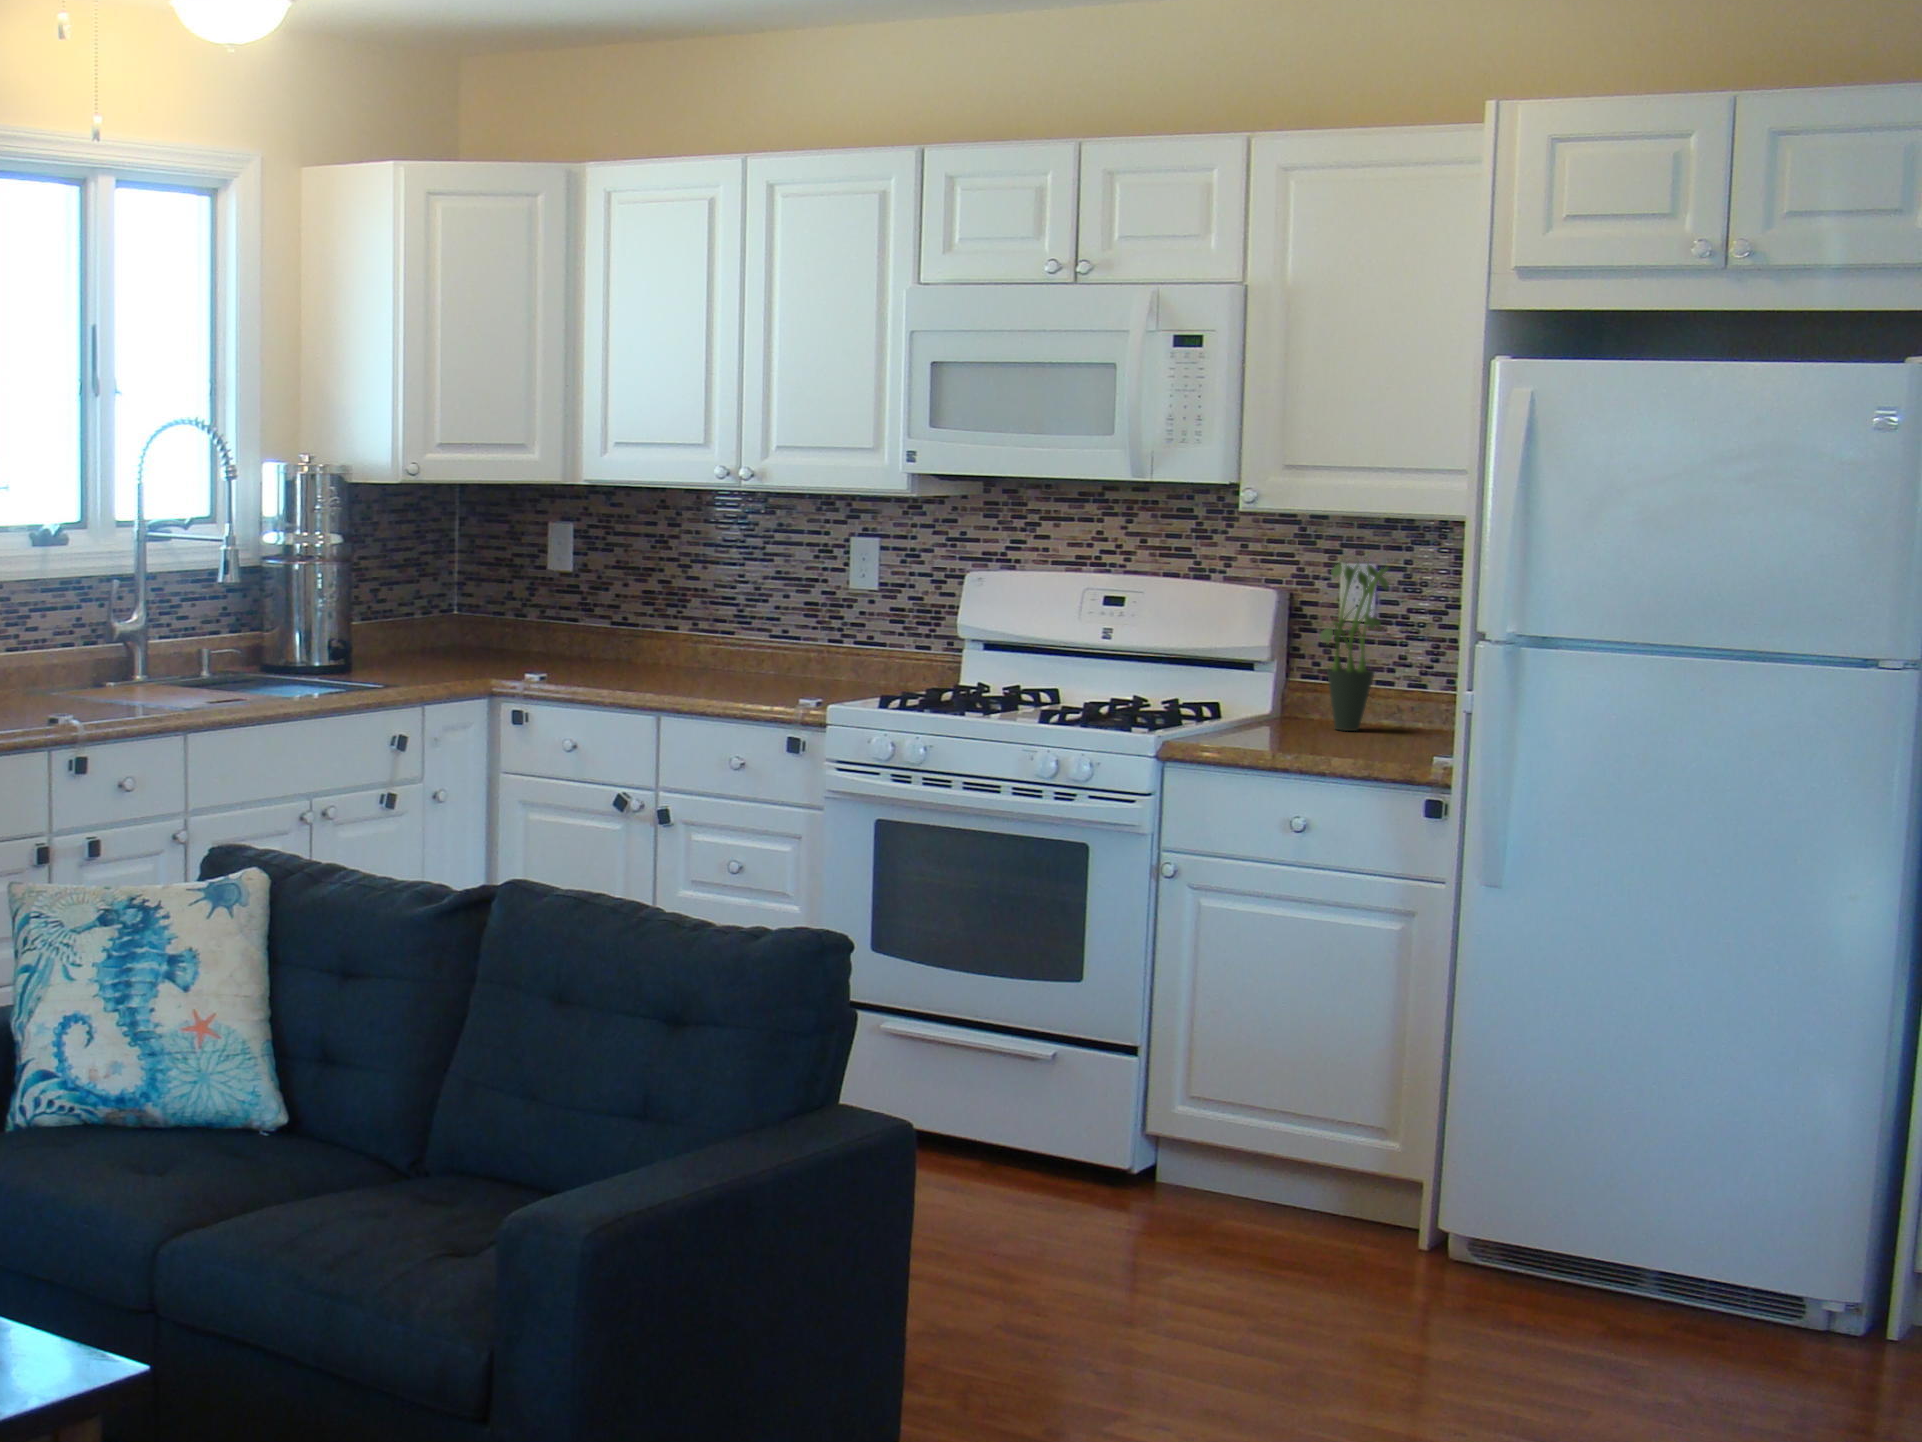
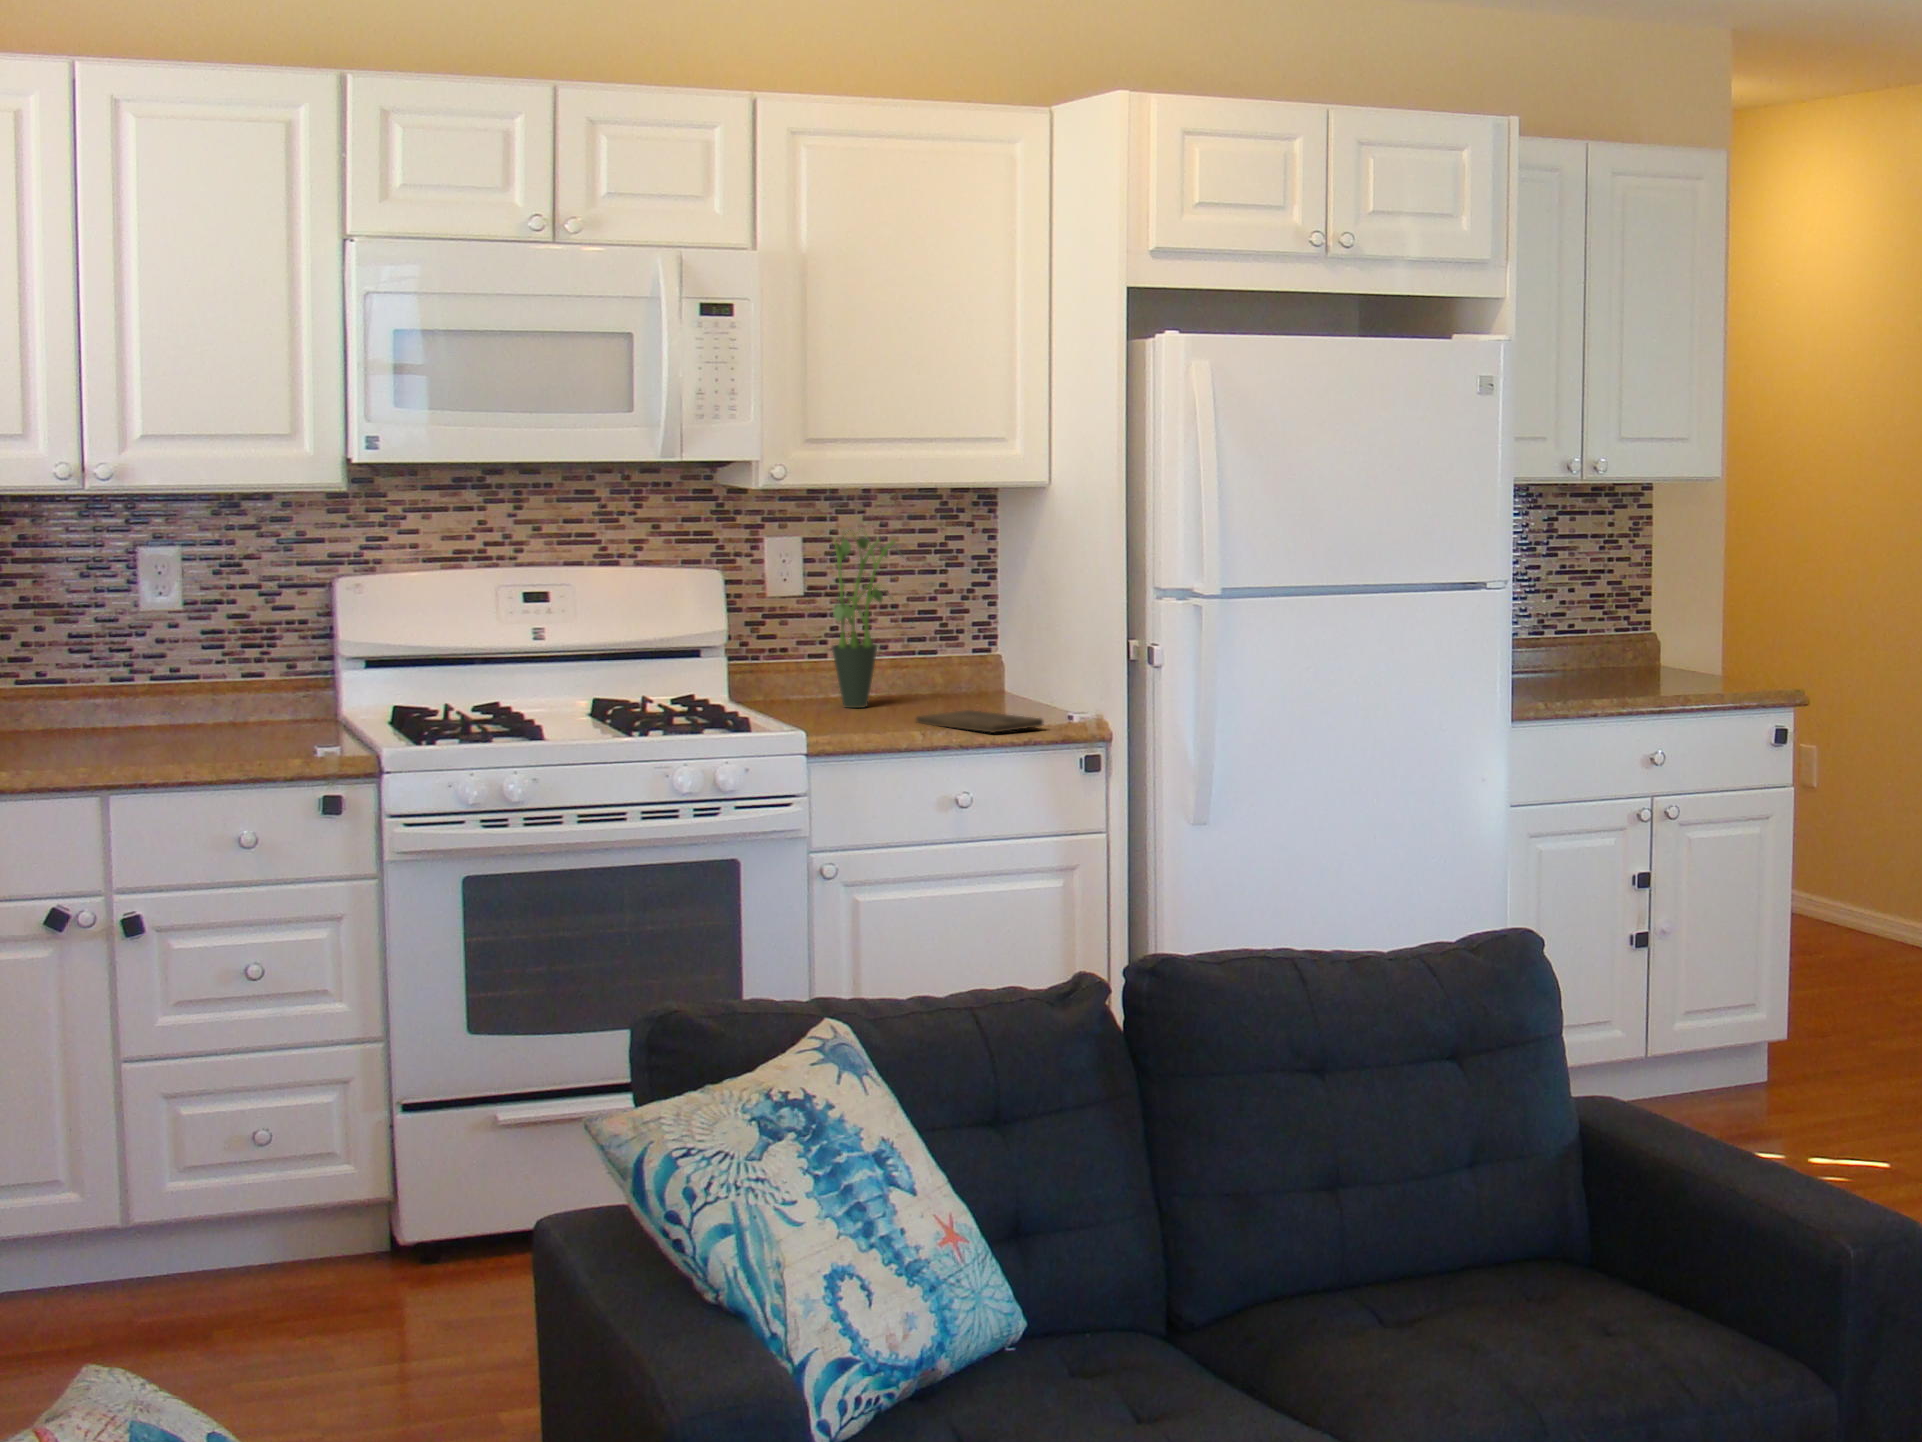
cutting board: none [1323,739,1401,762] -> present [917,710,1043,733]

